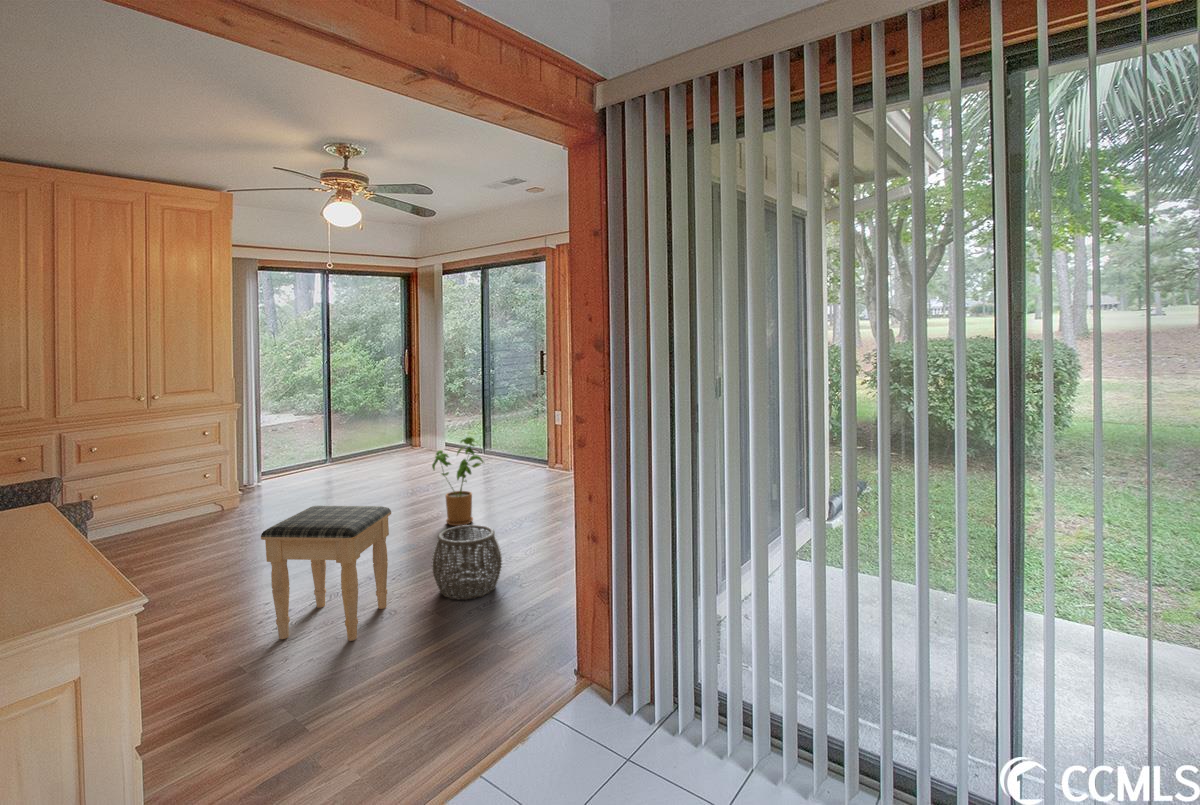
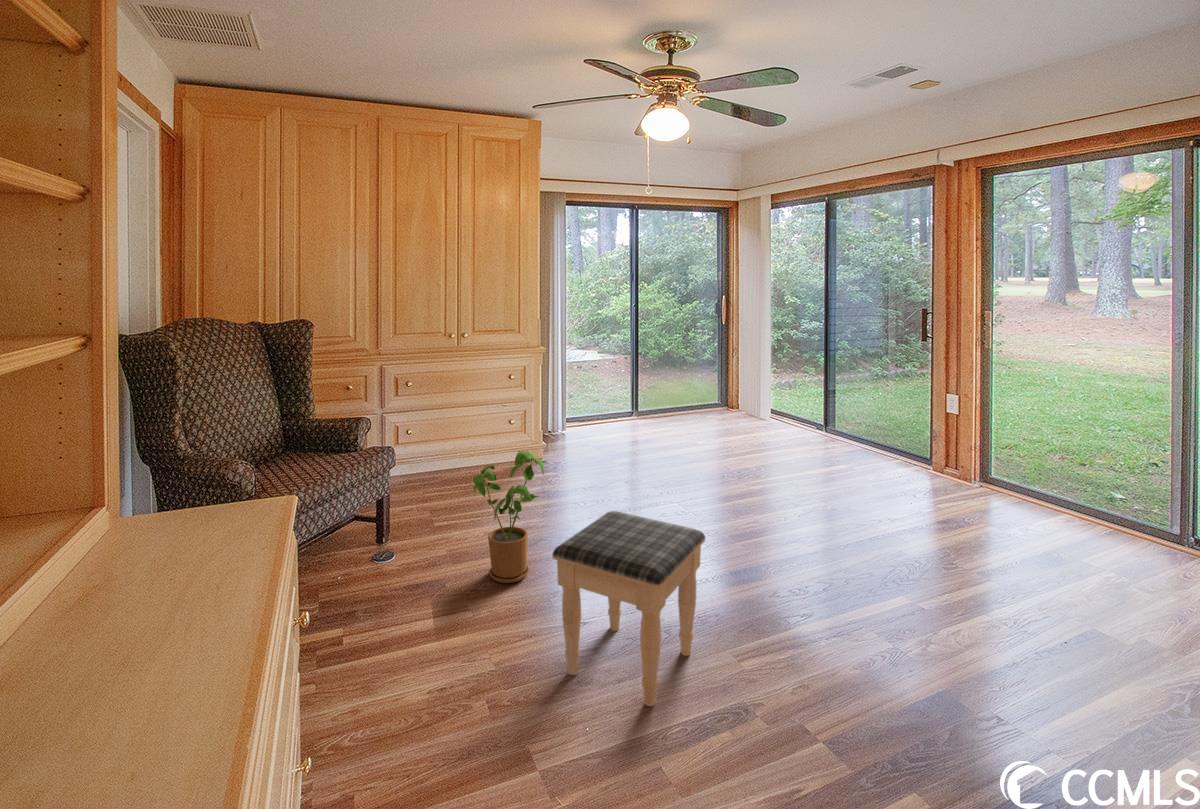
house plant: present [432,437,483,526] -> present [473,451,547,583]
woven basket: present [432,525,502,600] -> none [751,561,853,675]

